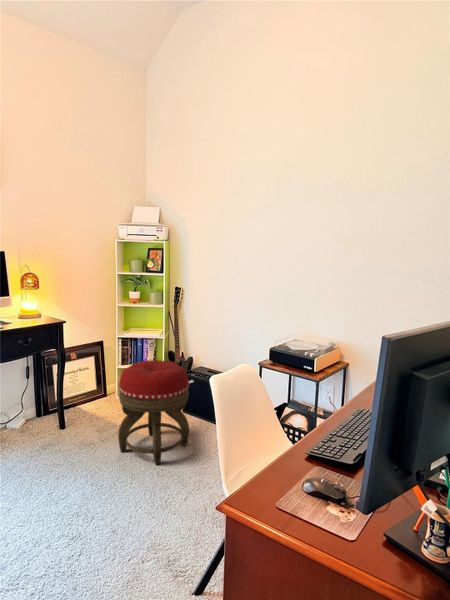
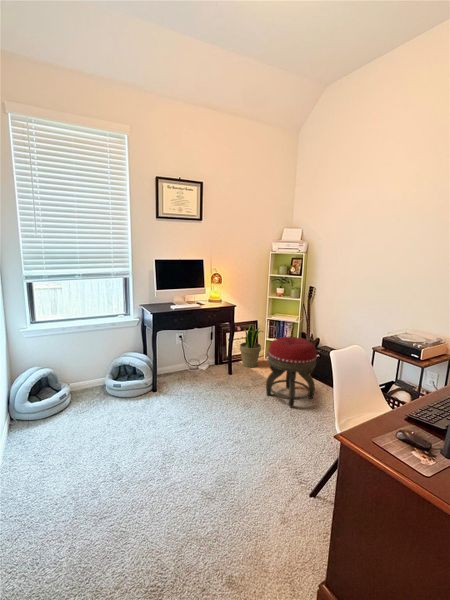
potted plant: none [76,347,113,413] -> present [240,324,263,367]

